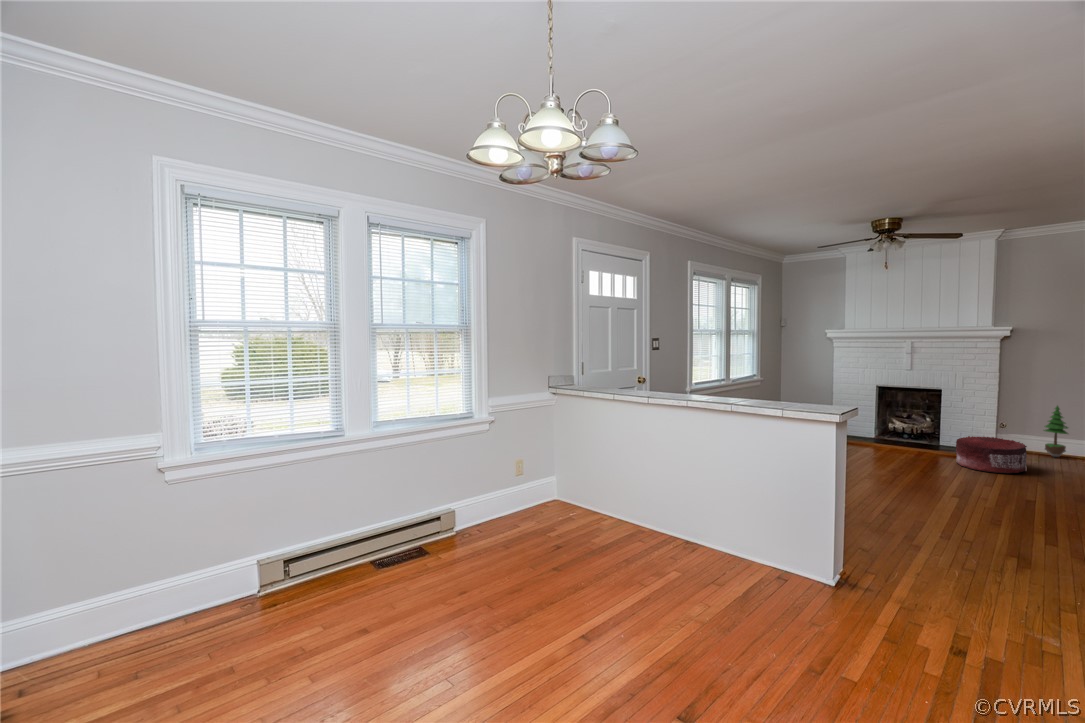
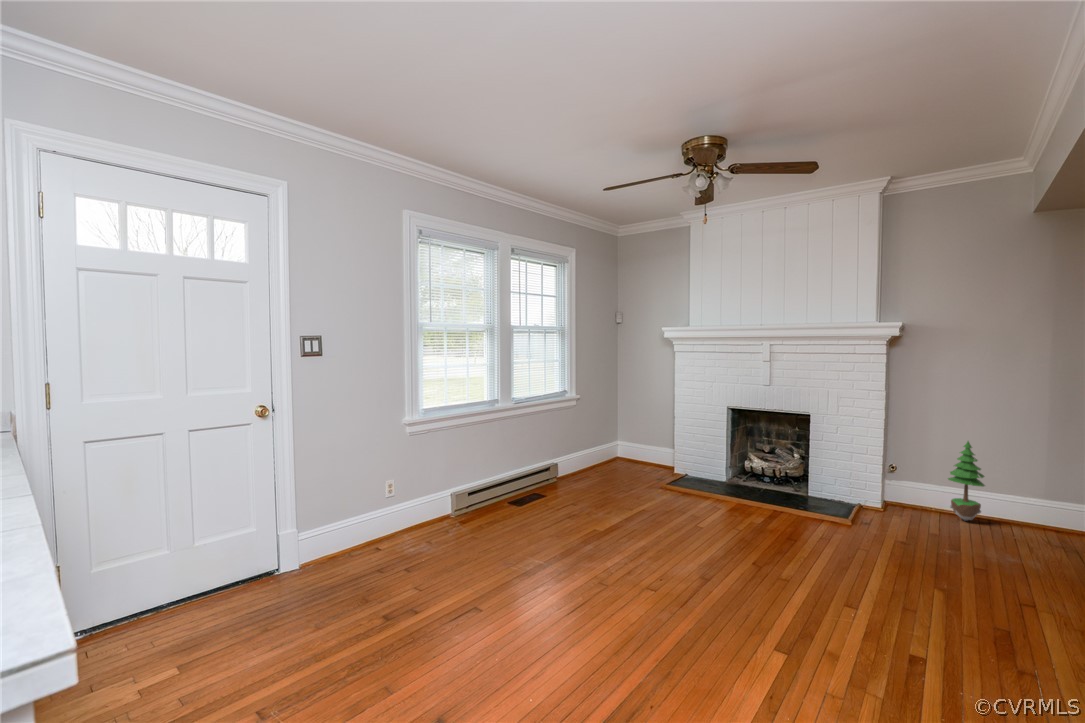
pouf: present [956,436,1027,473] -> none [816,492,922,564]

